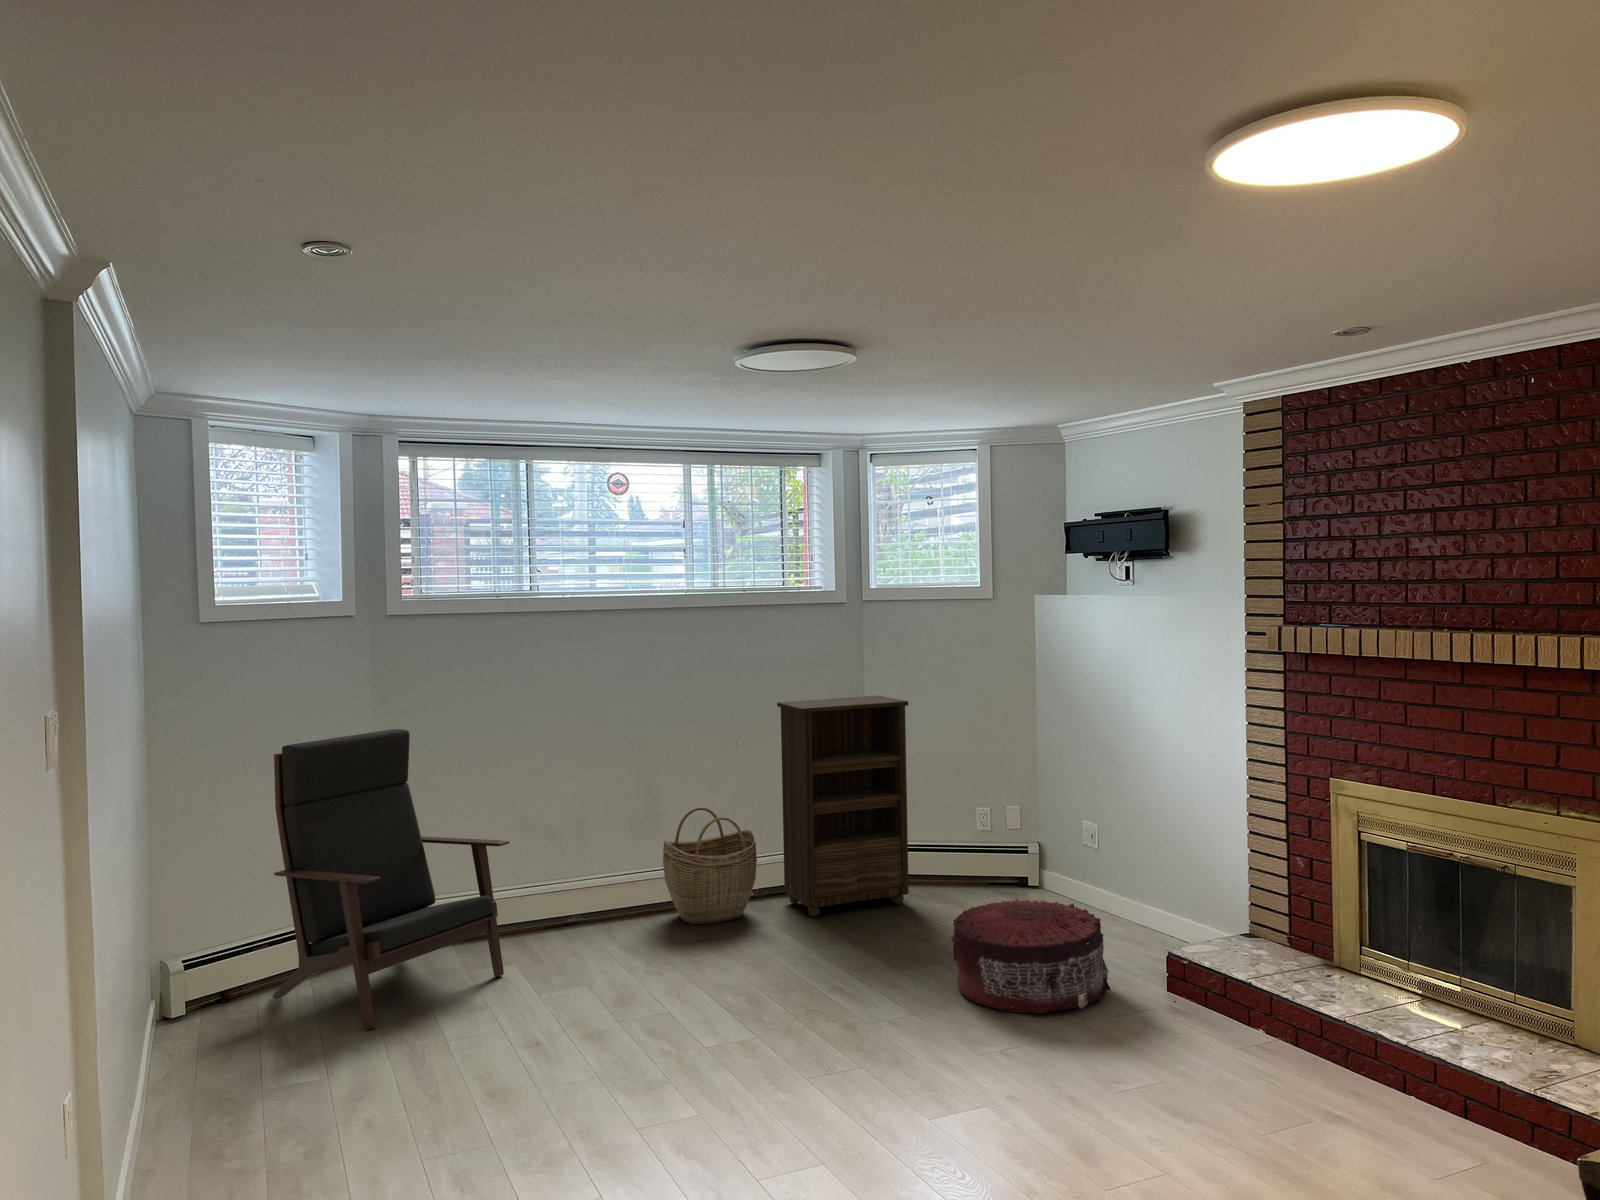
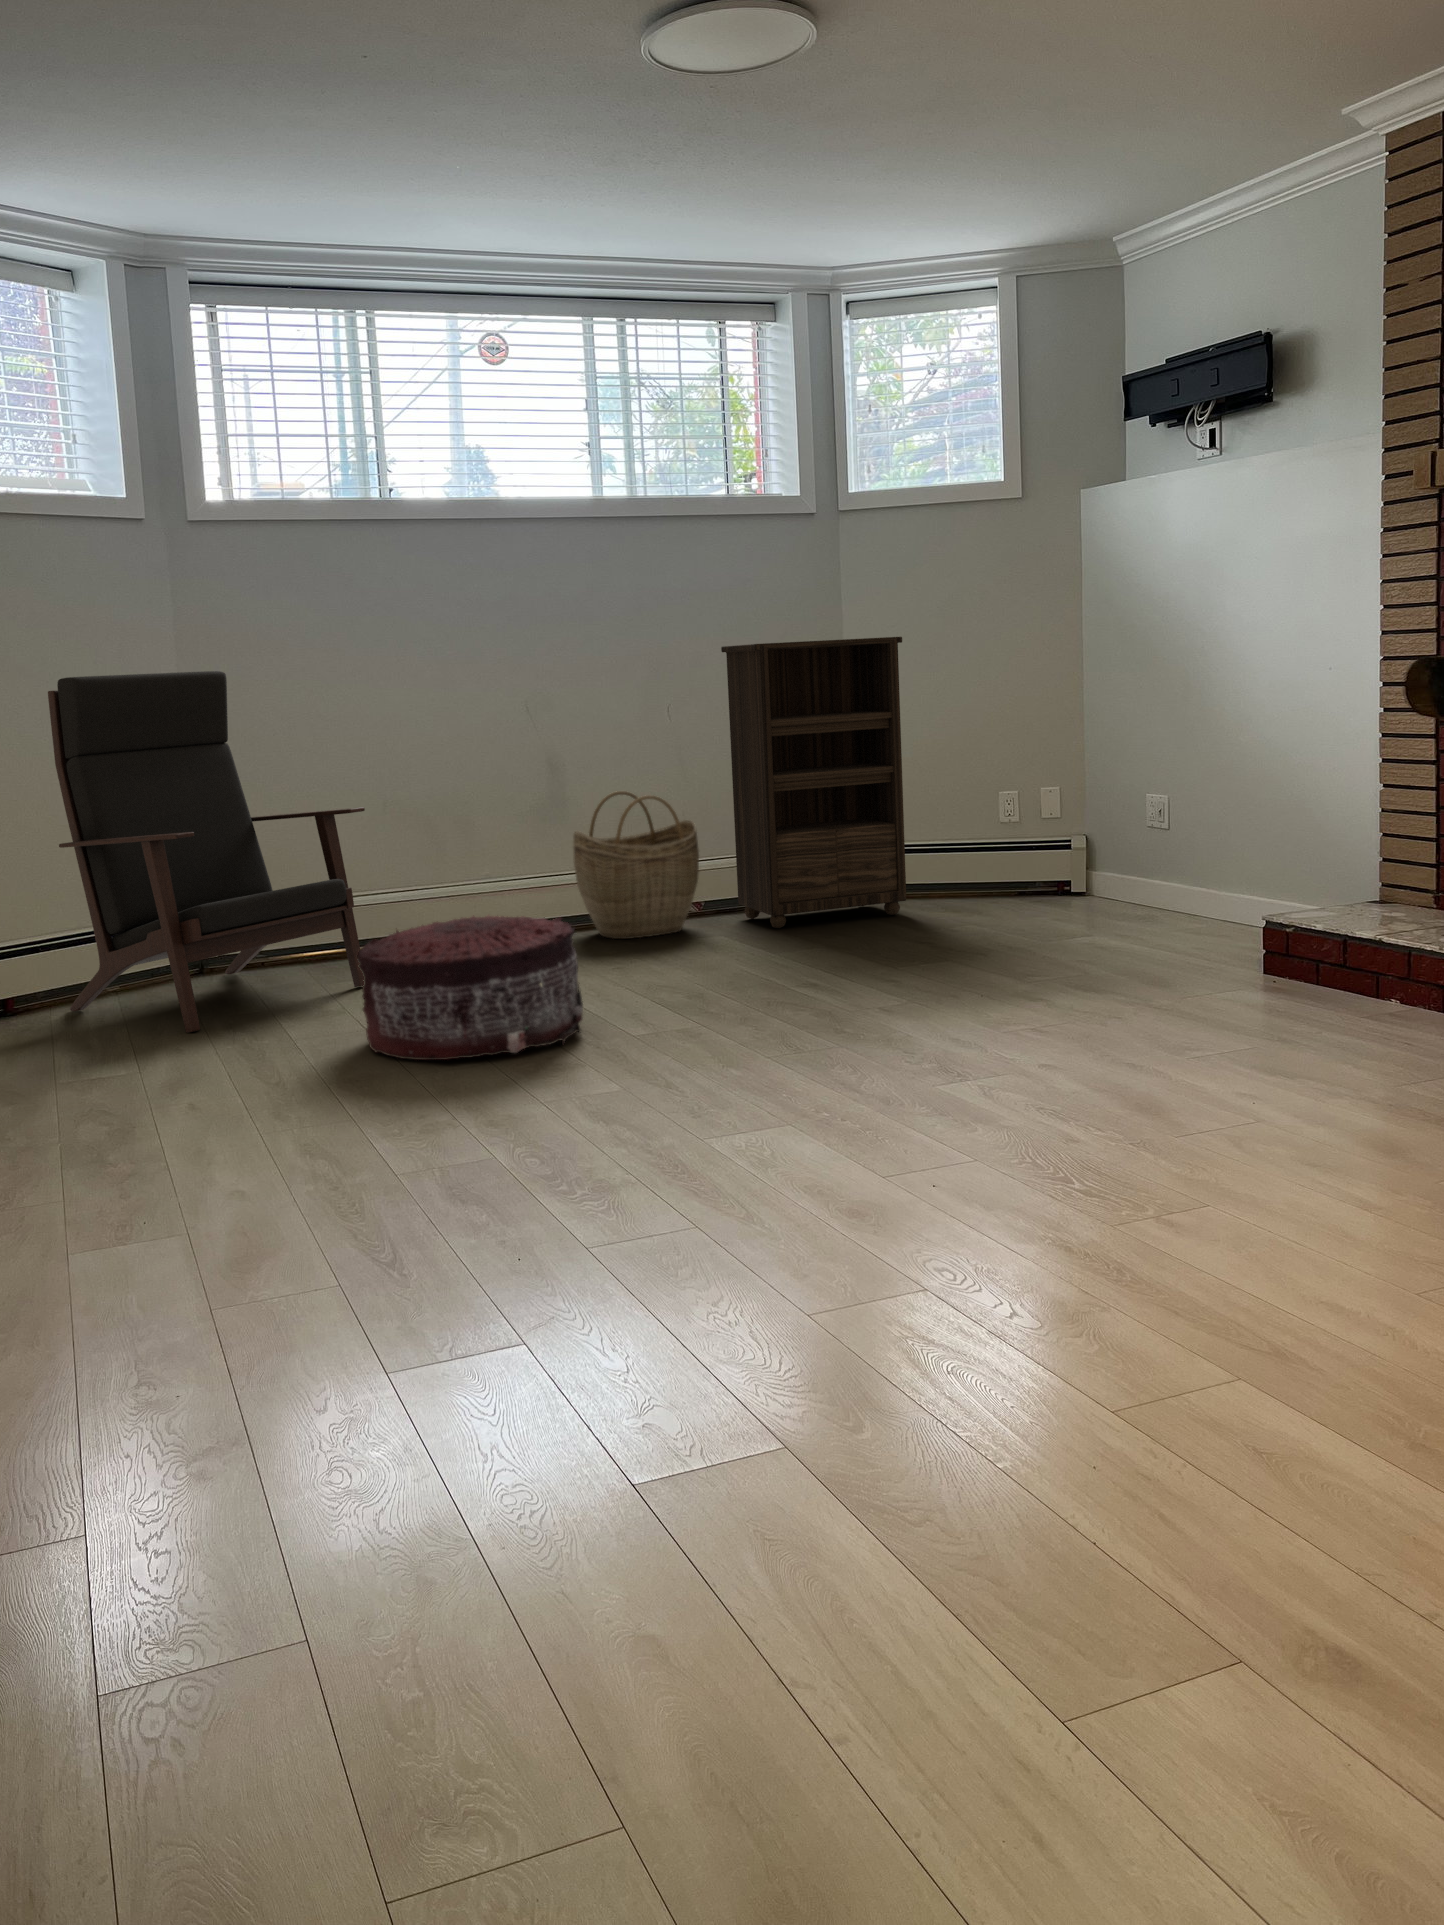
pouf: present [951,898,1111,1014] -> present [358,916,583,1060]

